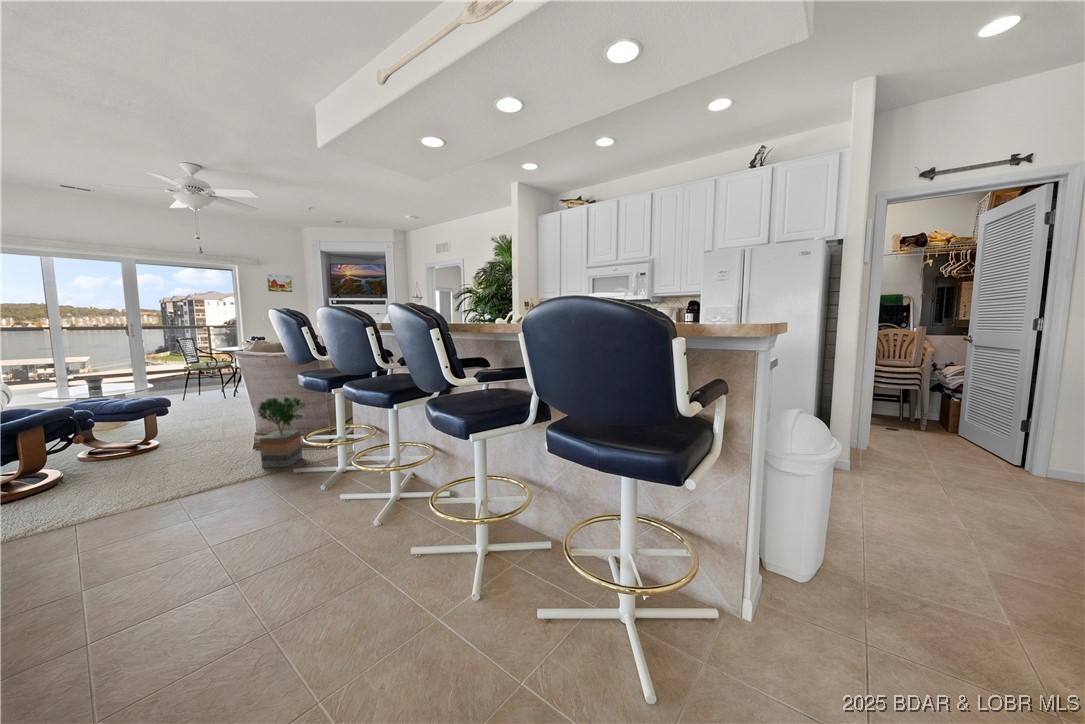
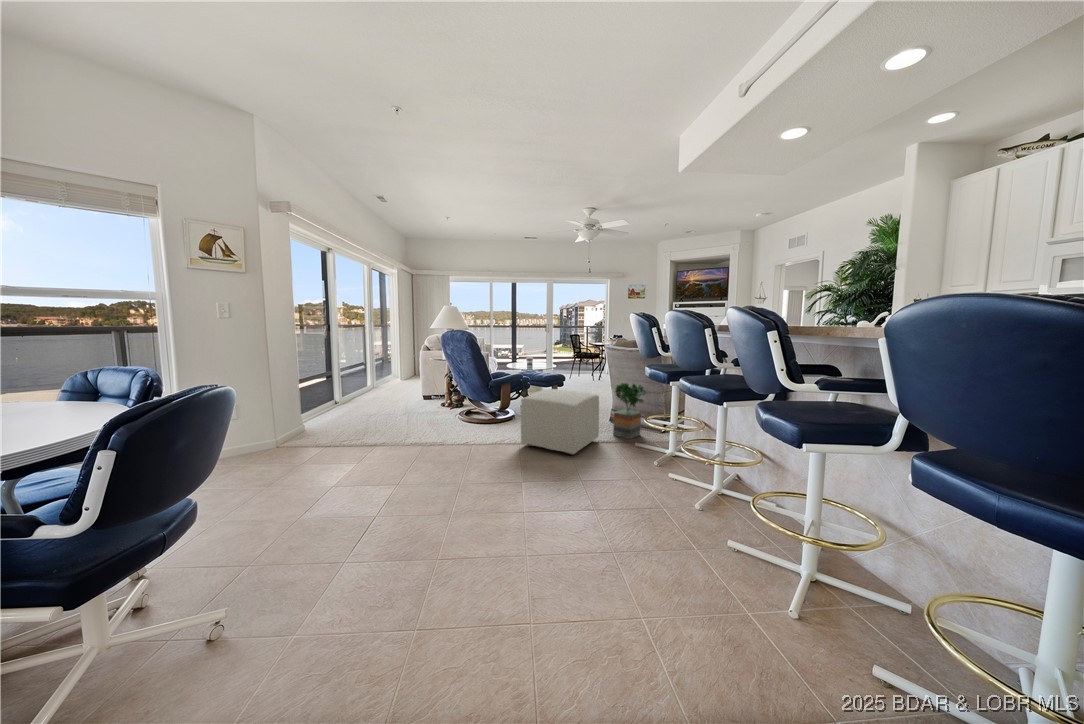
ottoman: none [54,420,237,532] -> present [521,389,599,455]

